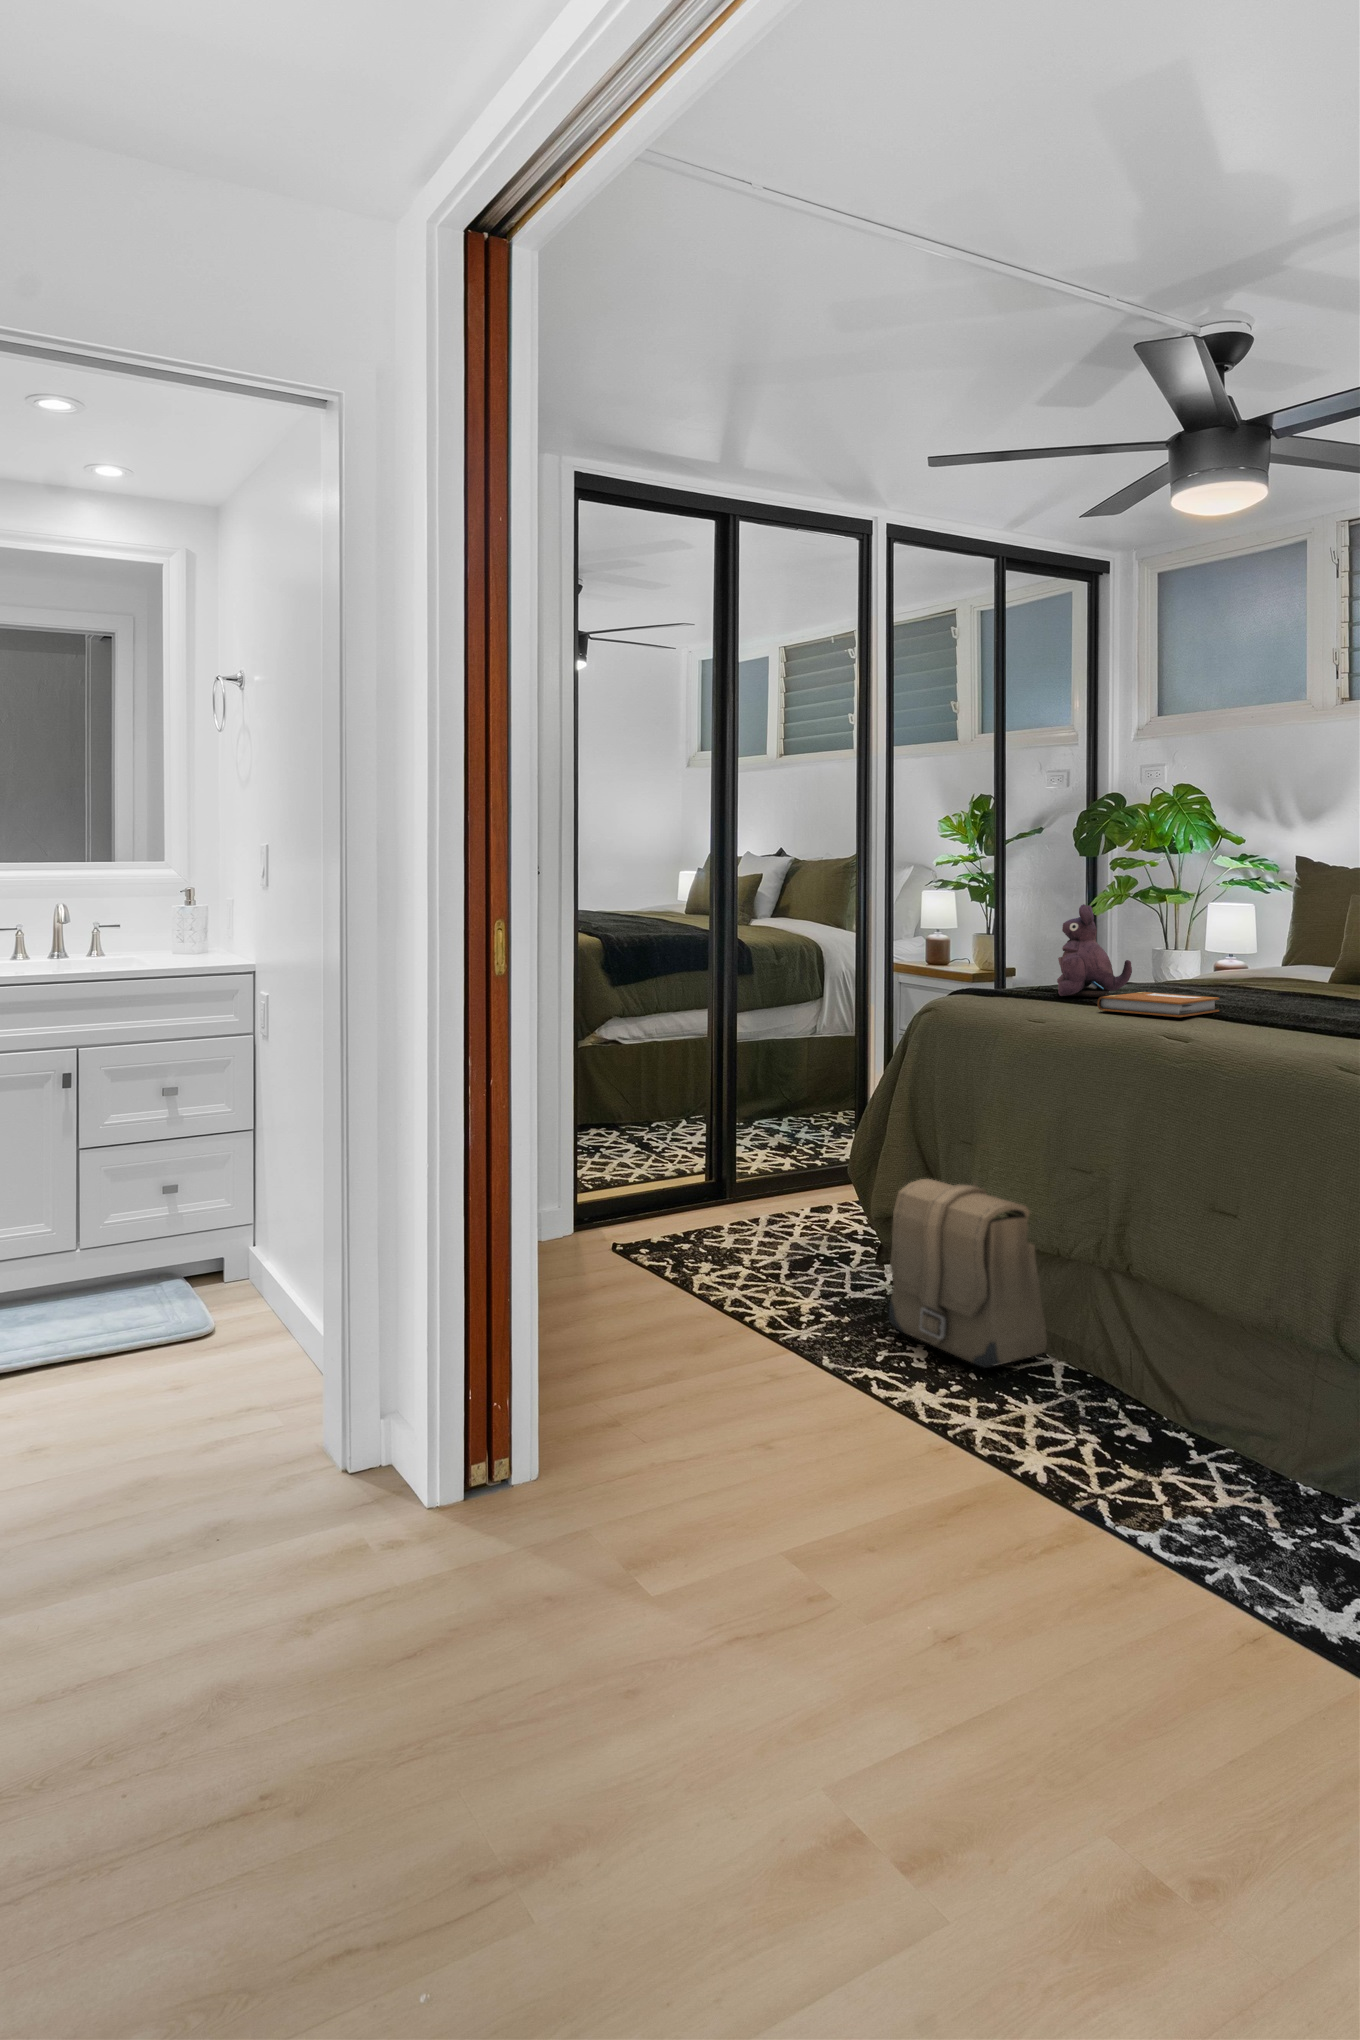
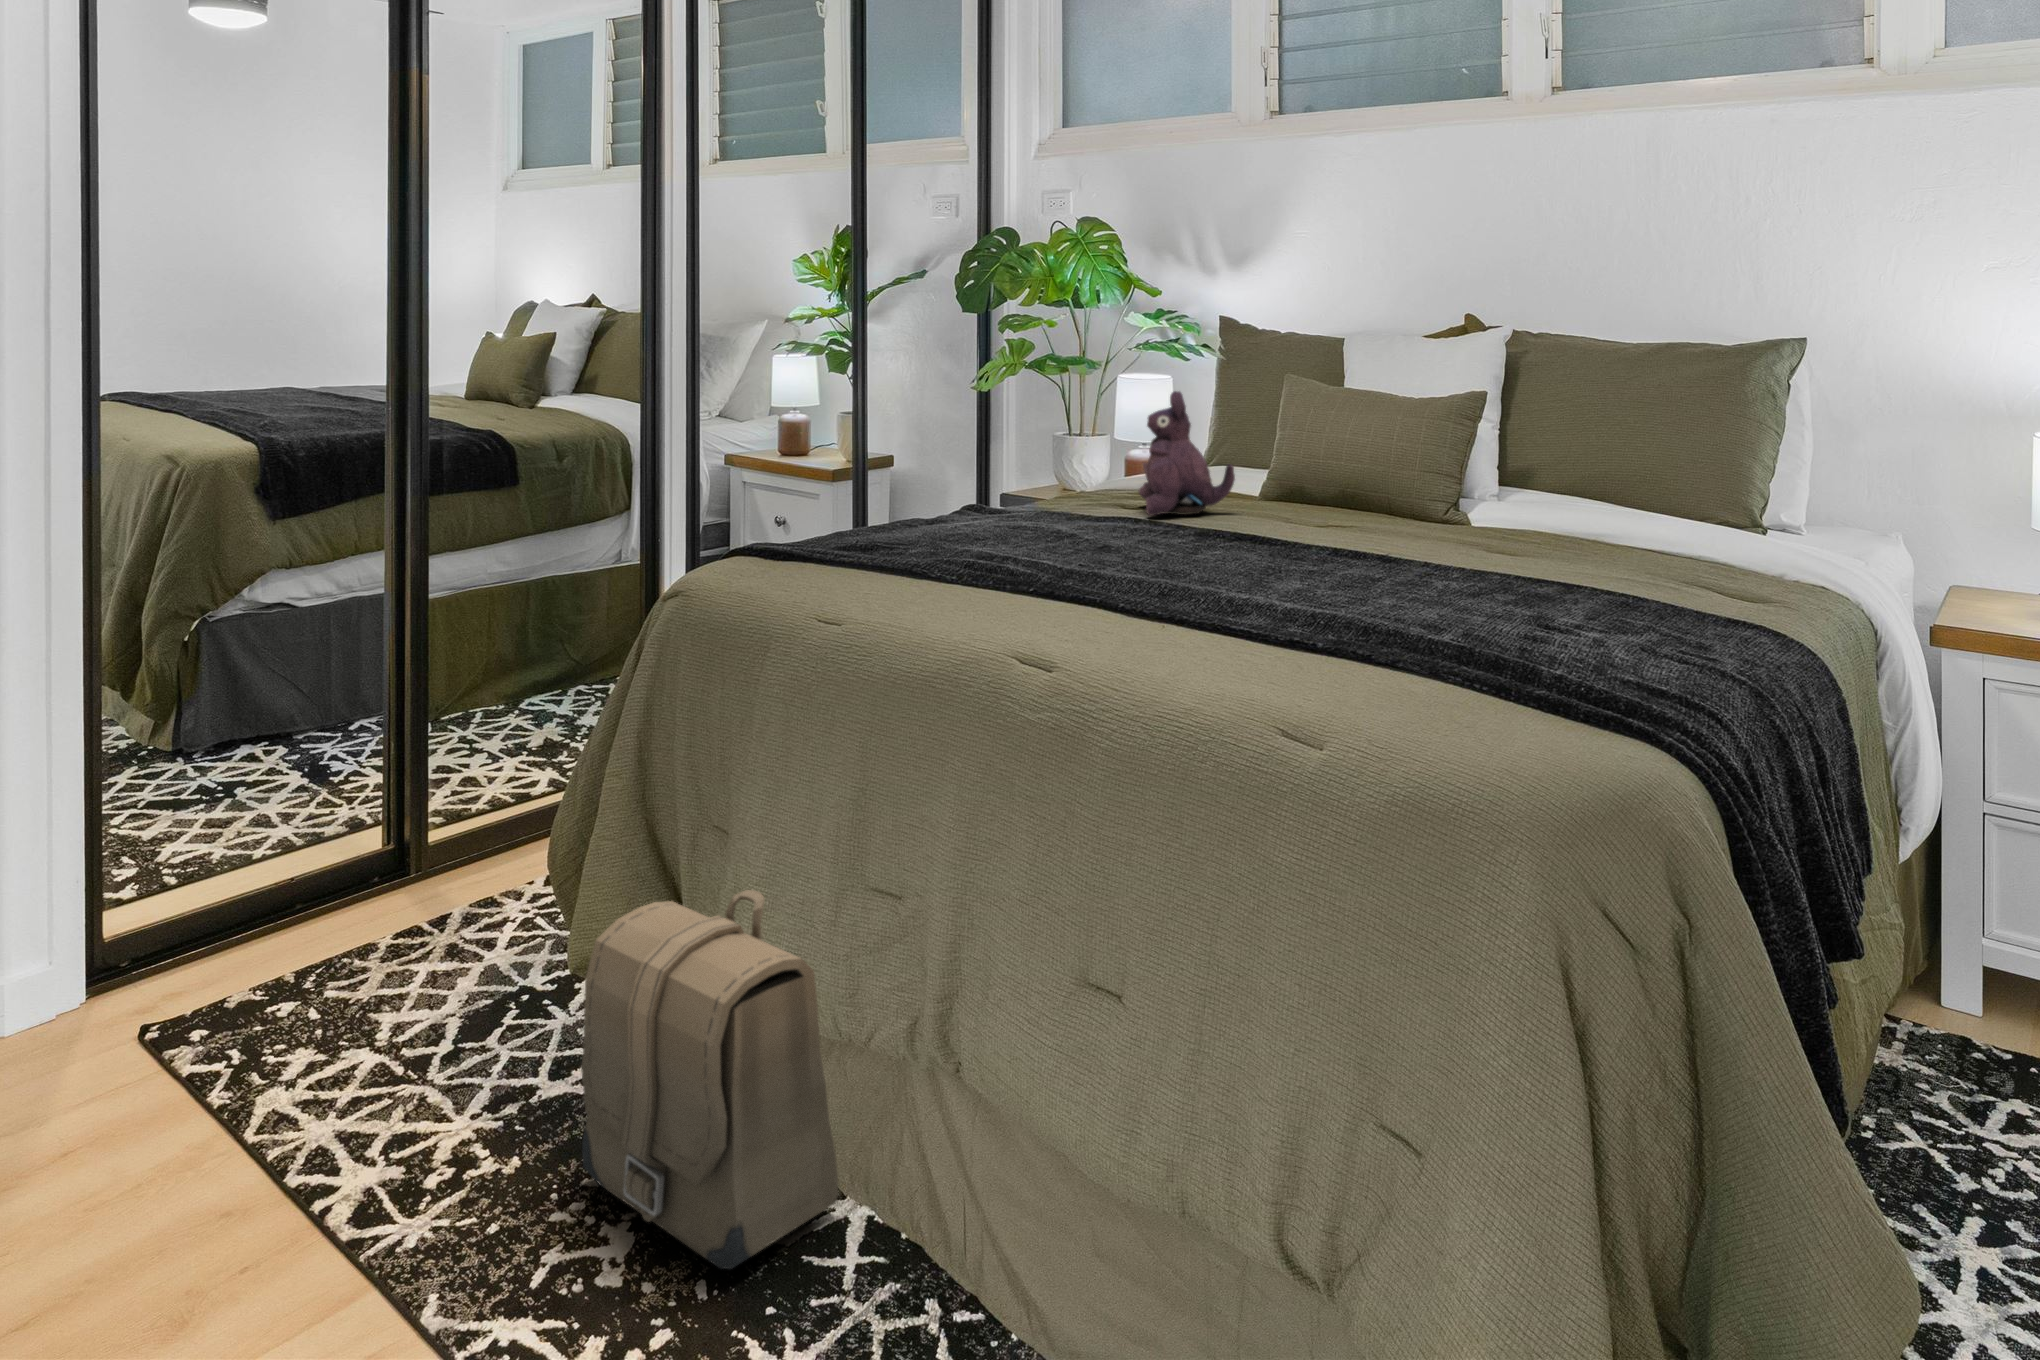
plush toy: present [1057,904,1132,997] -> present [1138,391,1235,516]
notebook: present [1097,992,1219,1017] -> none [931,550,1113,607]

